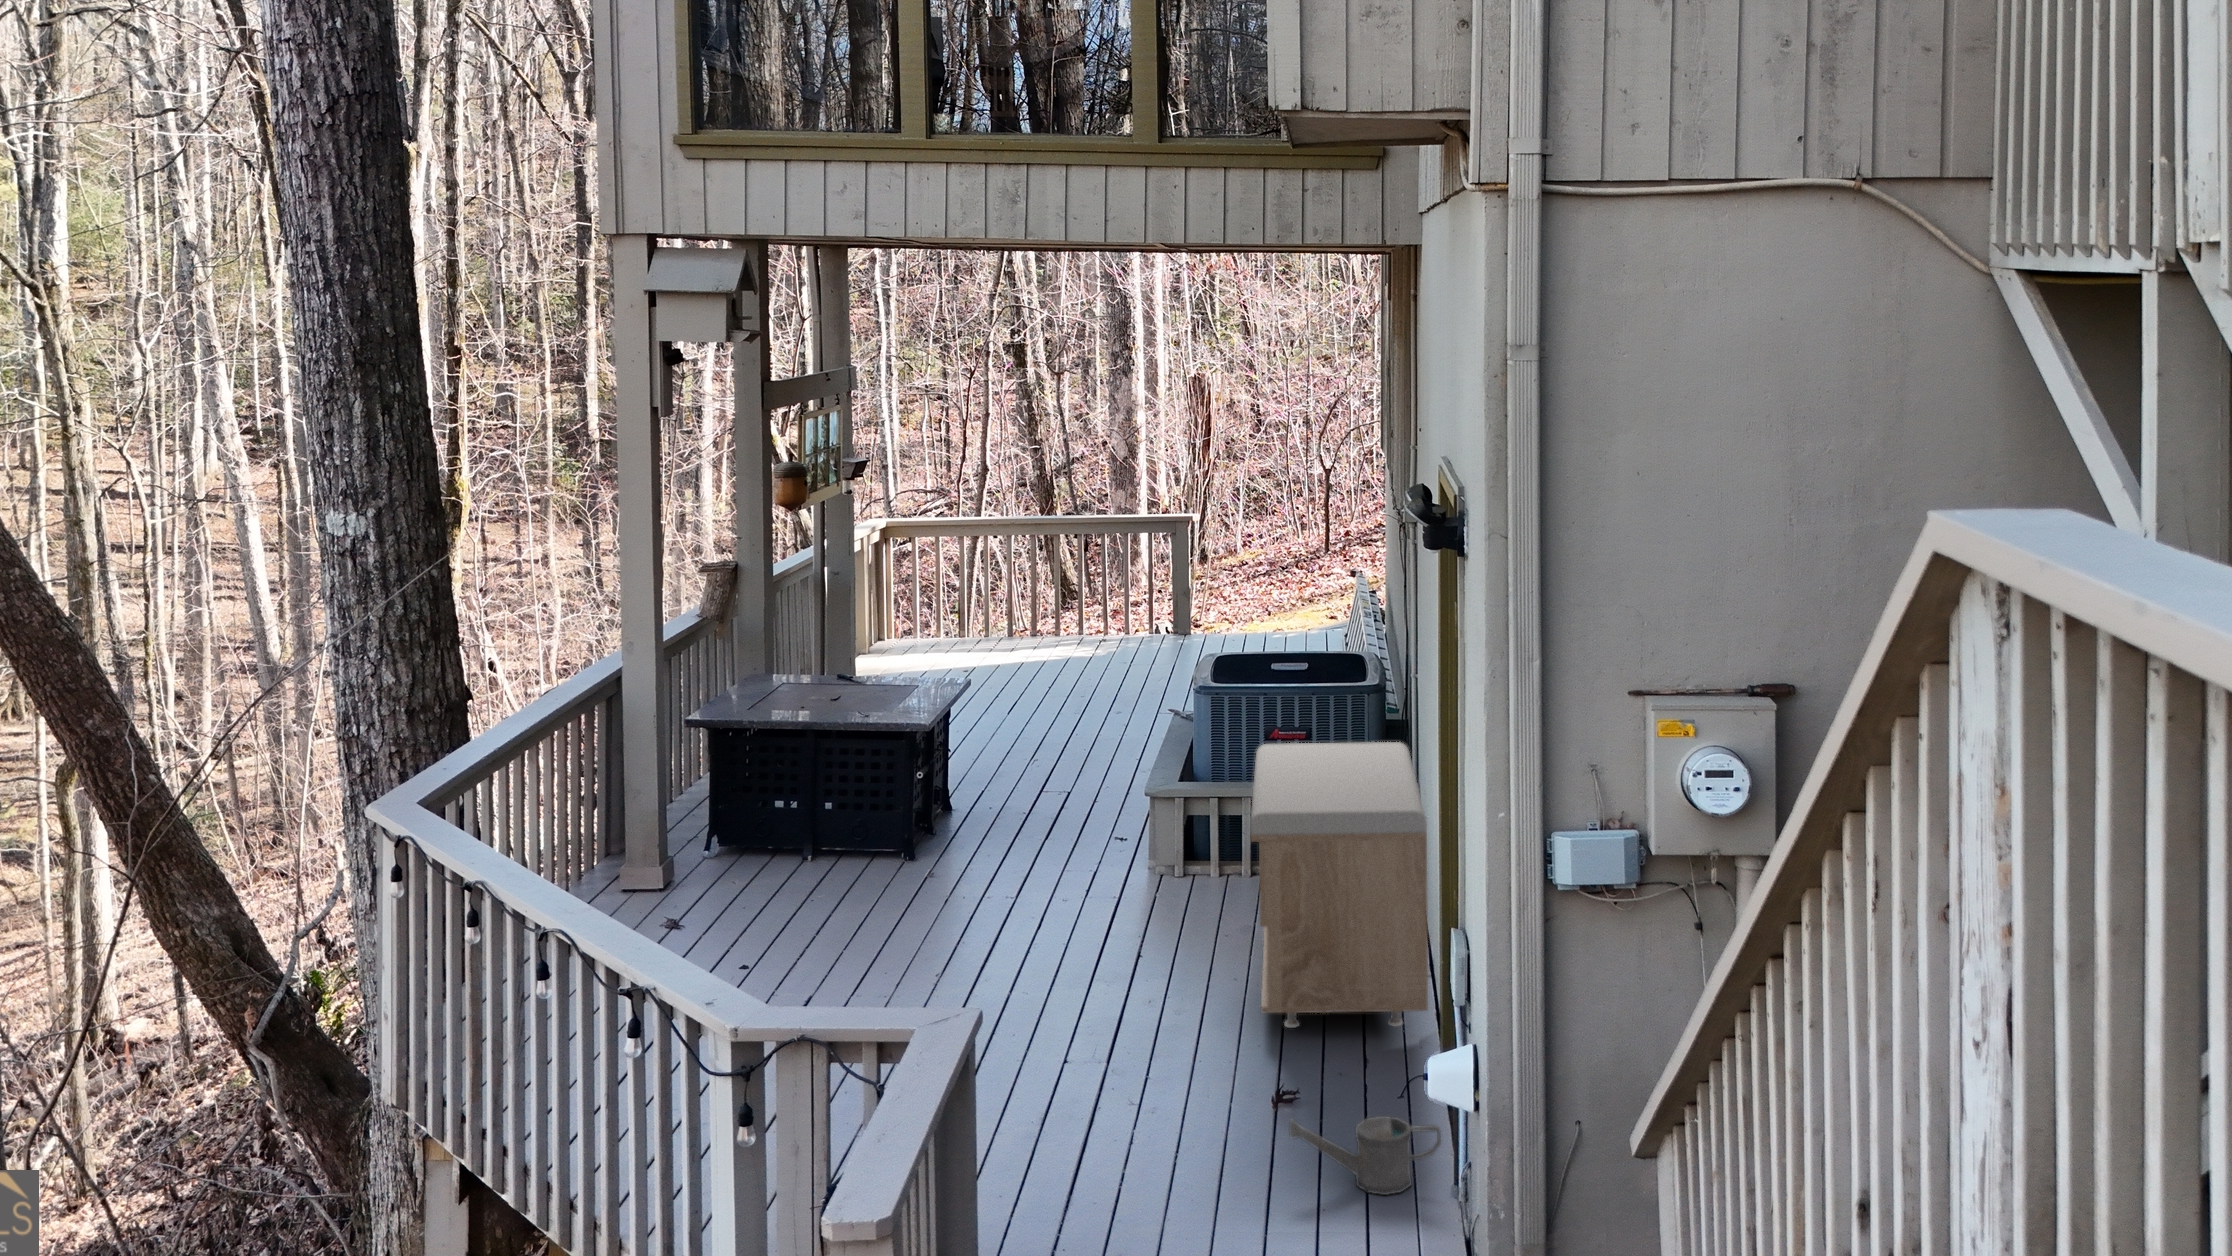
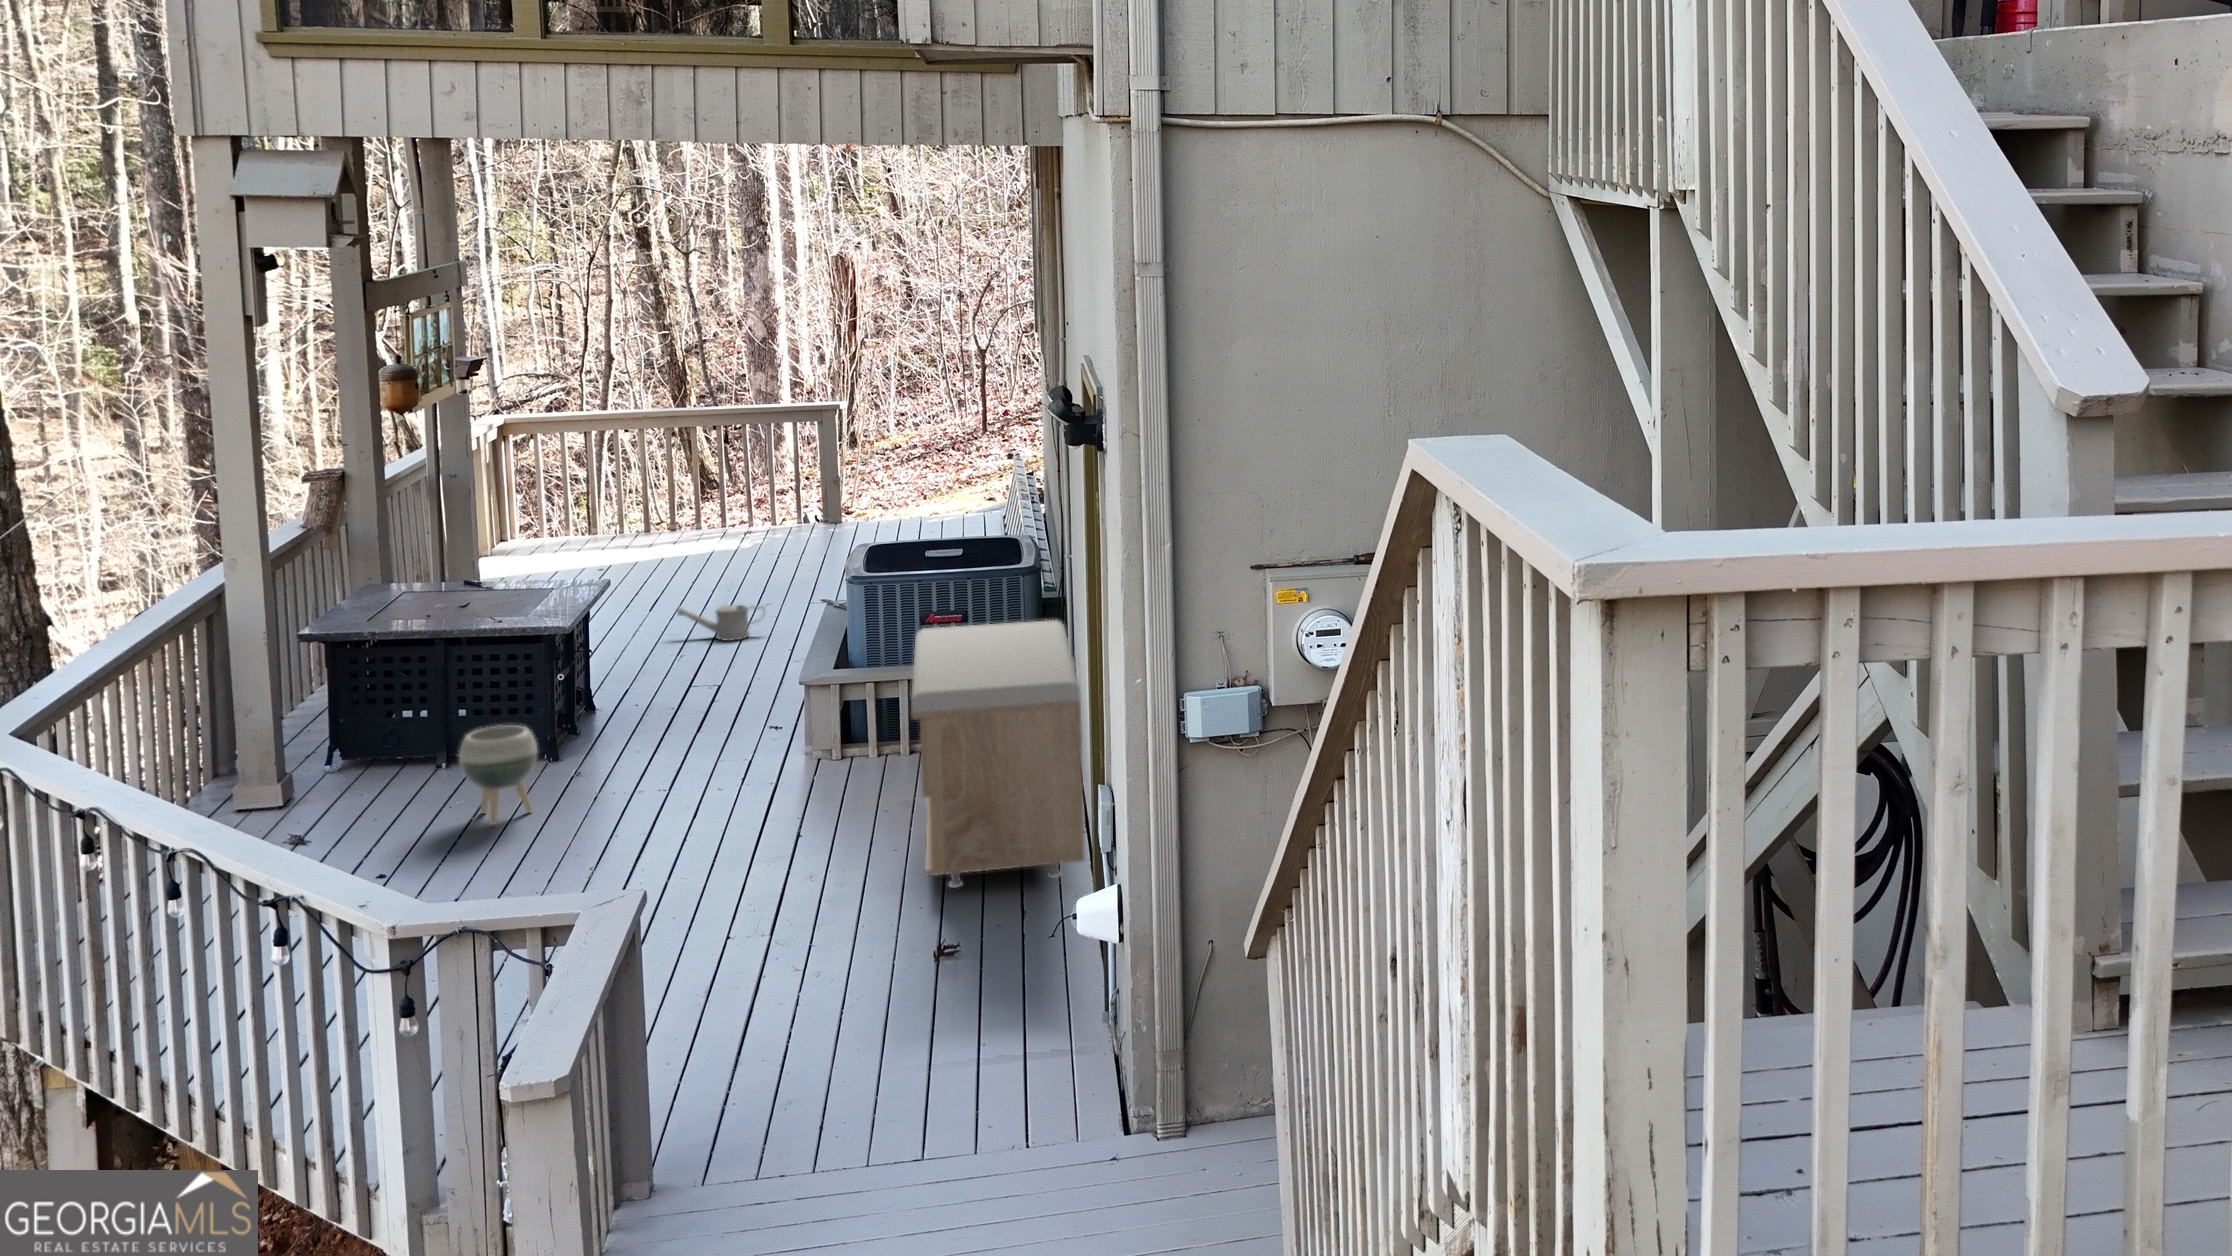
planter: none [823,820,893,920] -> present [459,725,537,825]
watering can: present [1289,1116,1441,1195] -> present [677,605,764,641]

